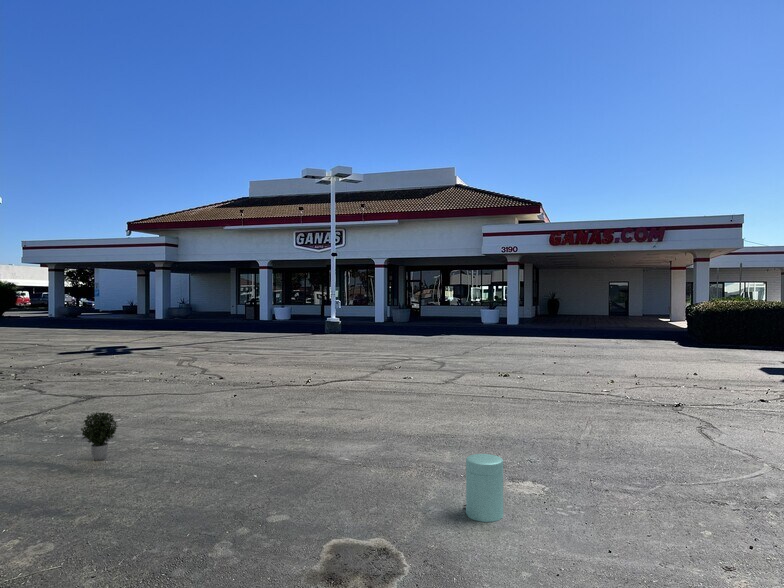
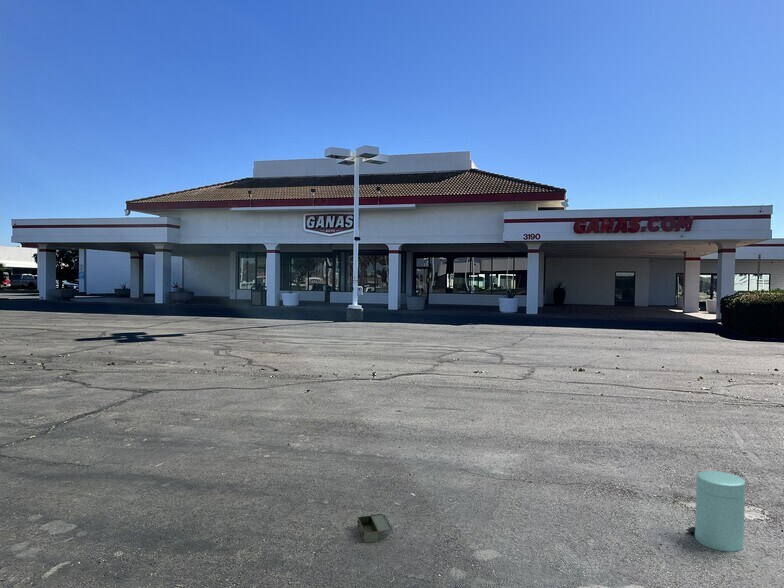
potted plant: present [81,412,118,461] -> none [196,413,235,469]
toolbox: none [178,493,208,516] -> present [357,514,392,543]

